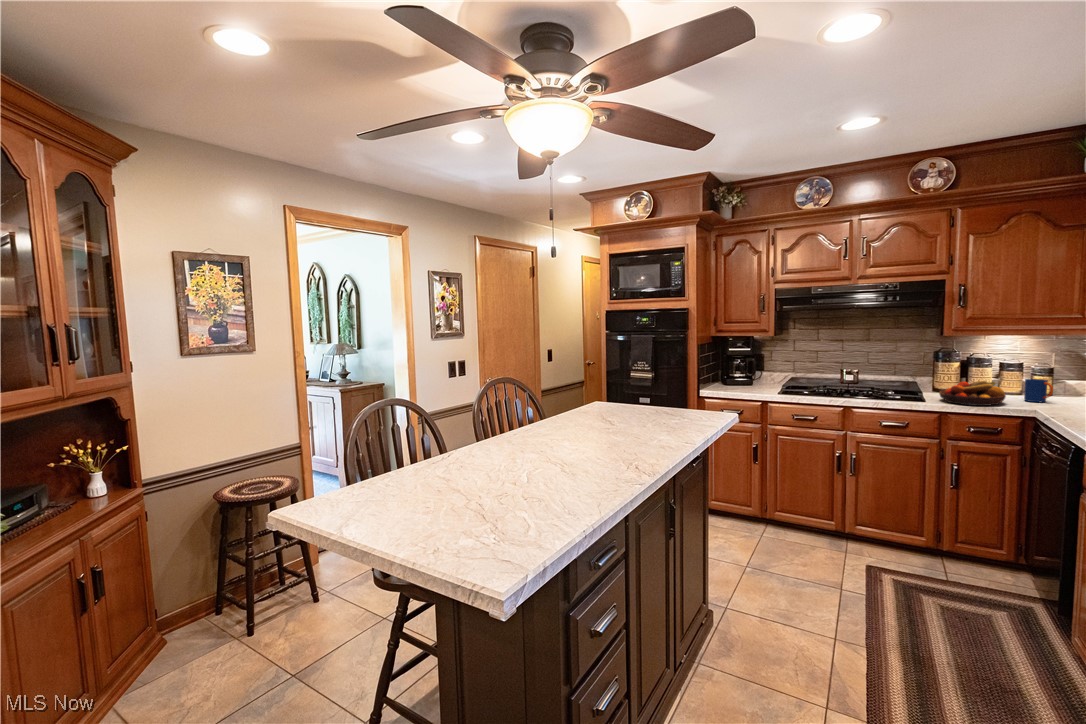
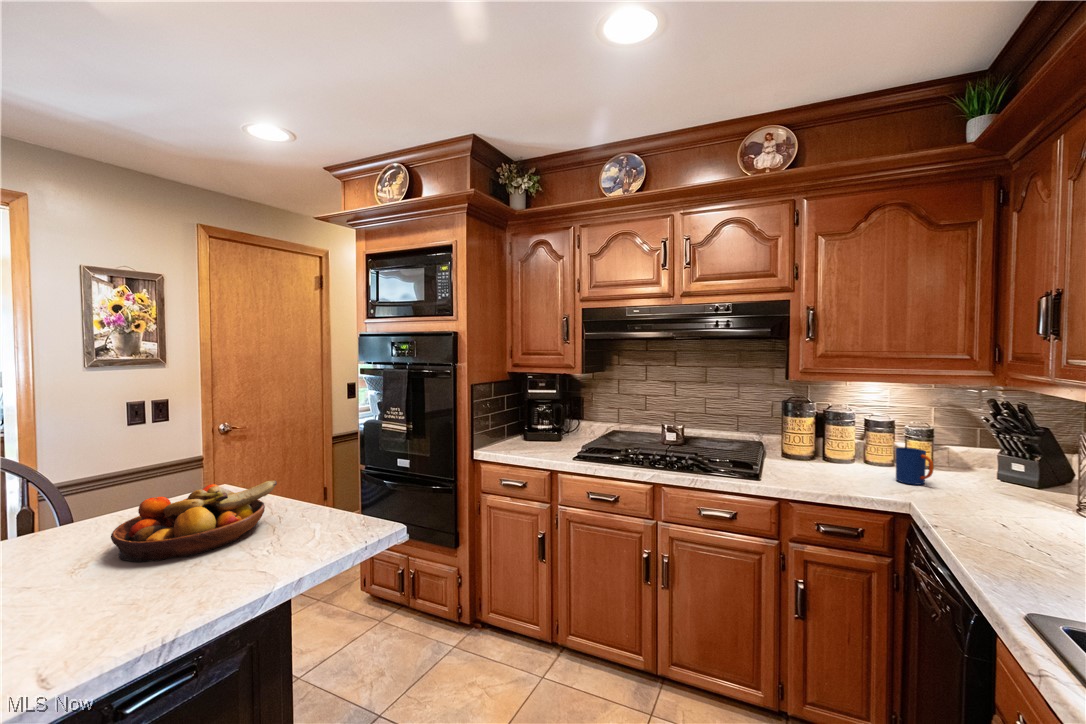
fruit bowl: present [939,381,1006,406] -> present [111,481,277,562]

